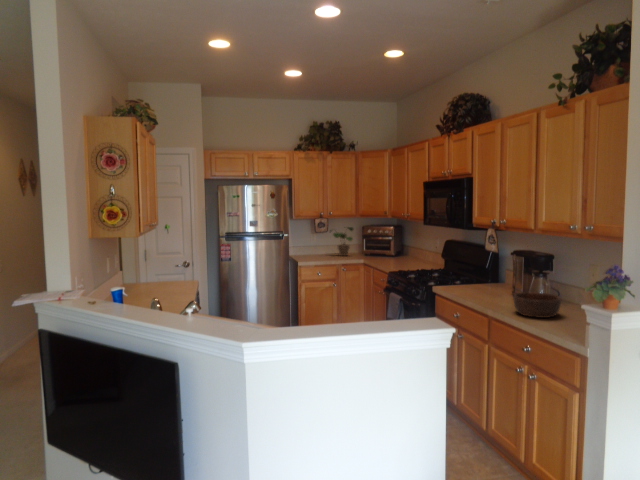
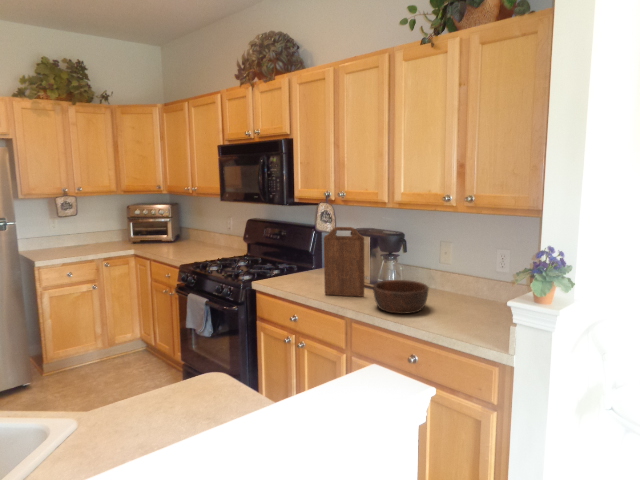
potted plant: present [333,227,353,256] -> none [79,207,116,247]
cutting board: none [483,247,516,304] -> present [324,227,364,296]

